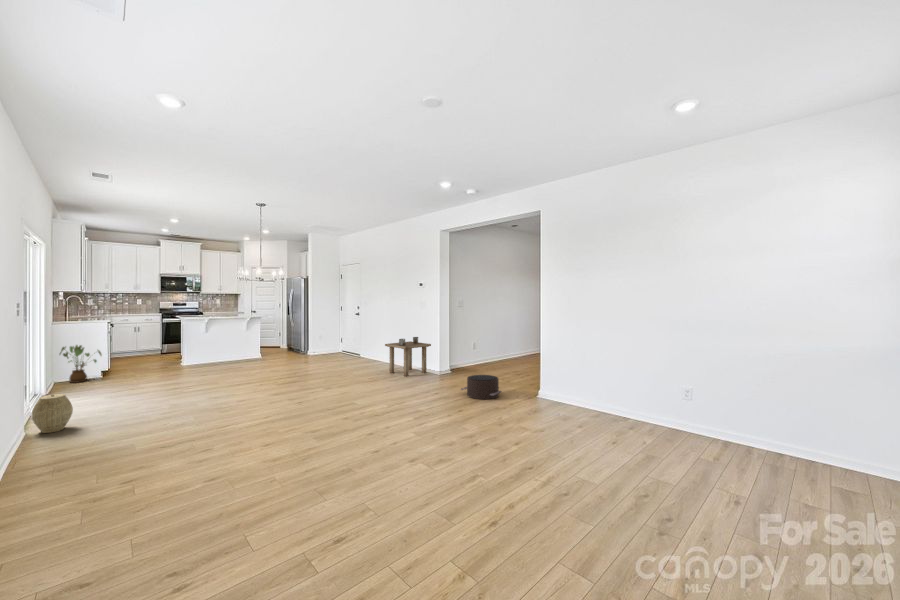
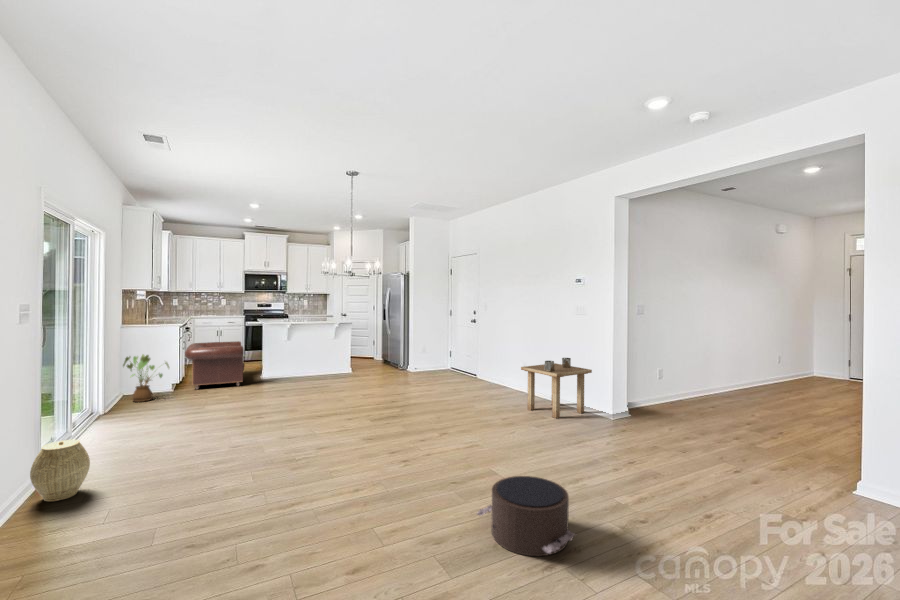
armchair: none [113,334,167,373] -> present [185,341,245,389]
pouf: present [461,375,501,399] -> present [477,476,575,556]

